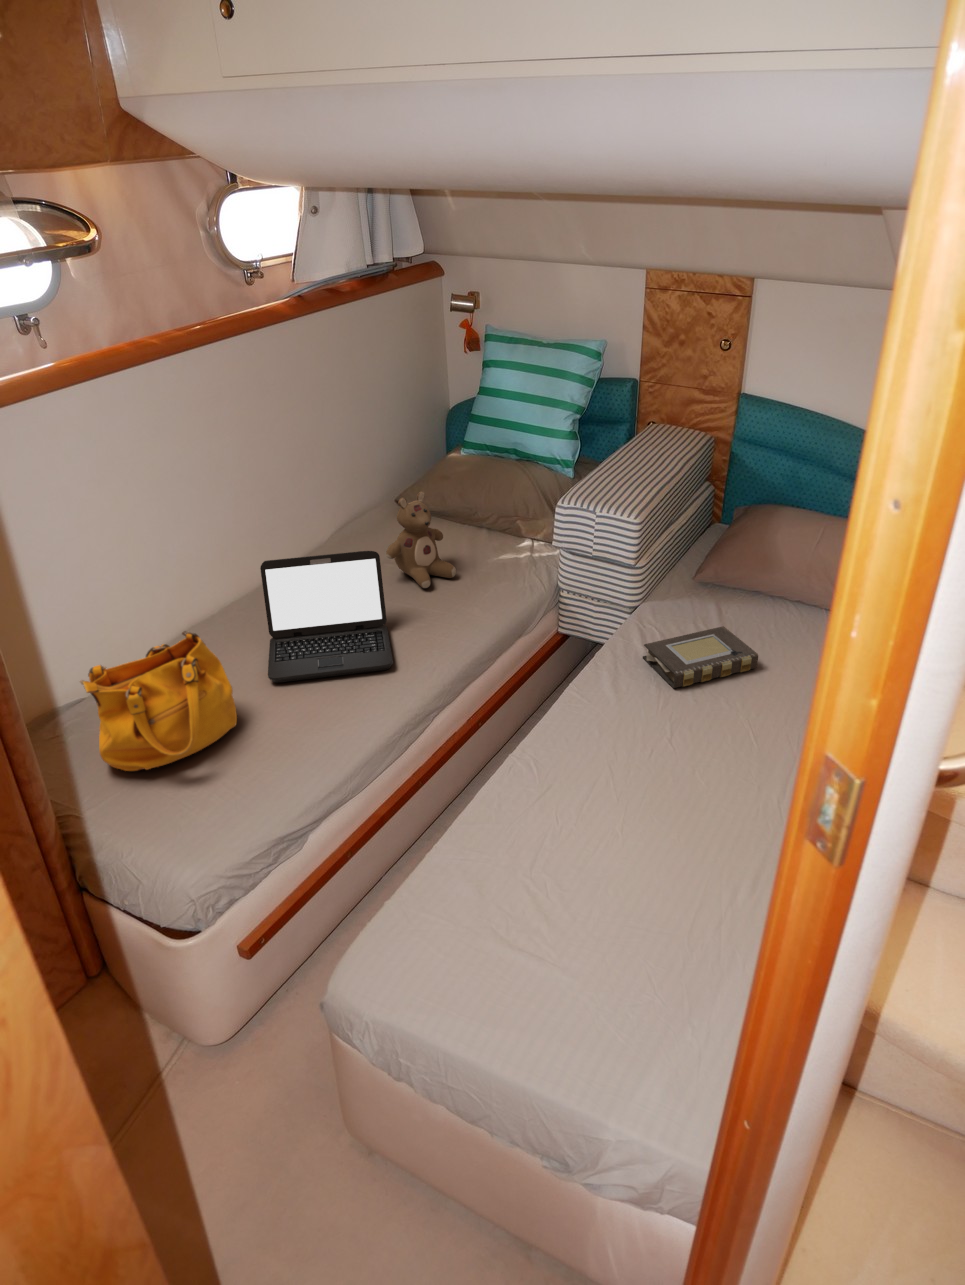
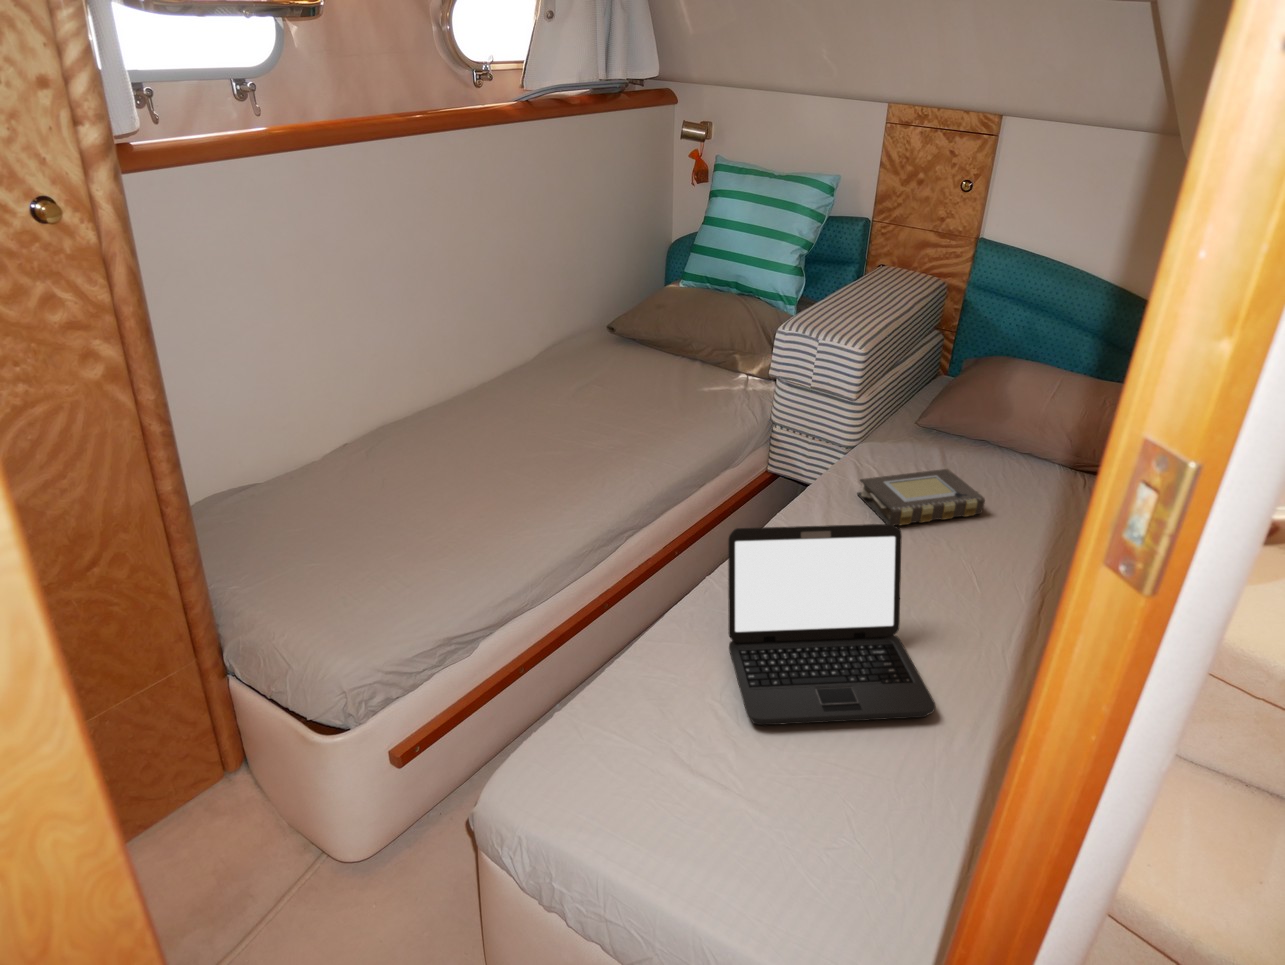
stuffed bear: present [386,492,456,588] -> none [592,309,664,411]
laptop: present [260,551,393,683] -> present [728,524,935,725]
handbag: present [80,631,237,771] -> none [255,416,417,558]

